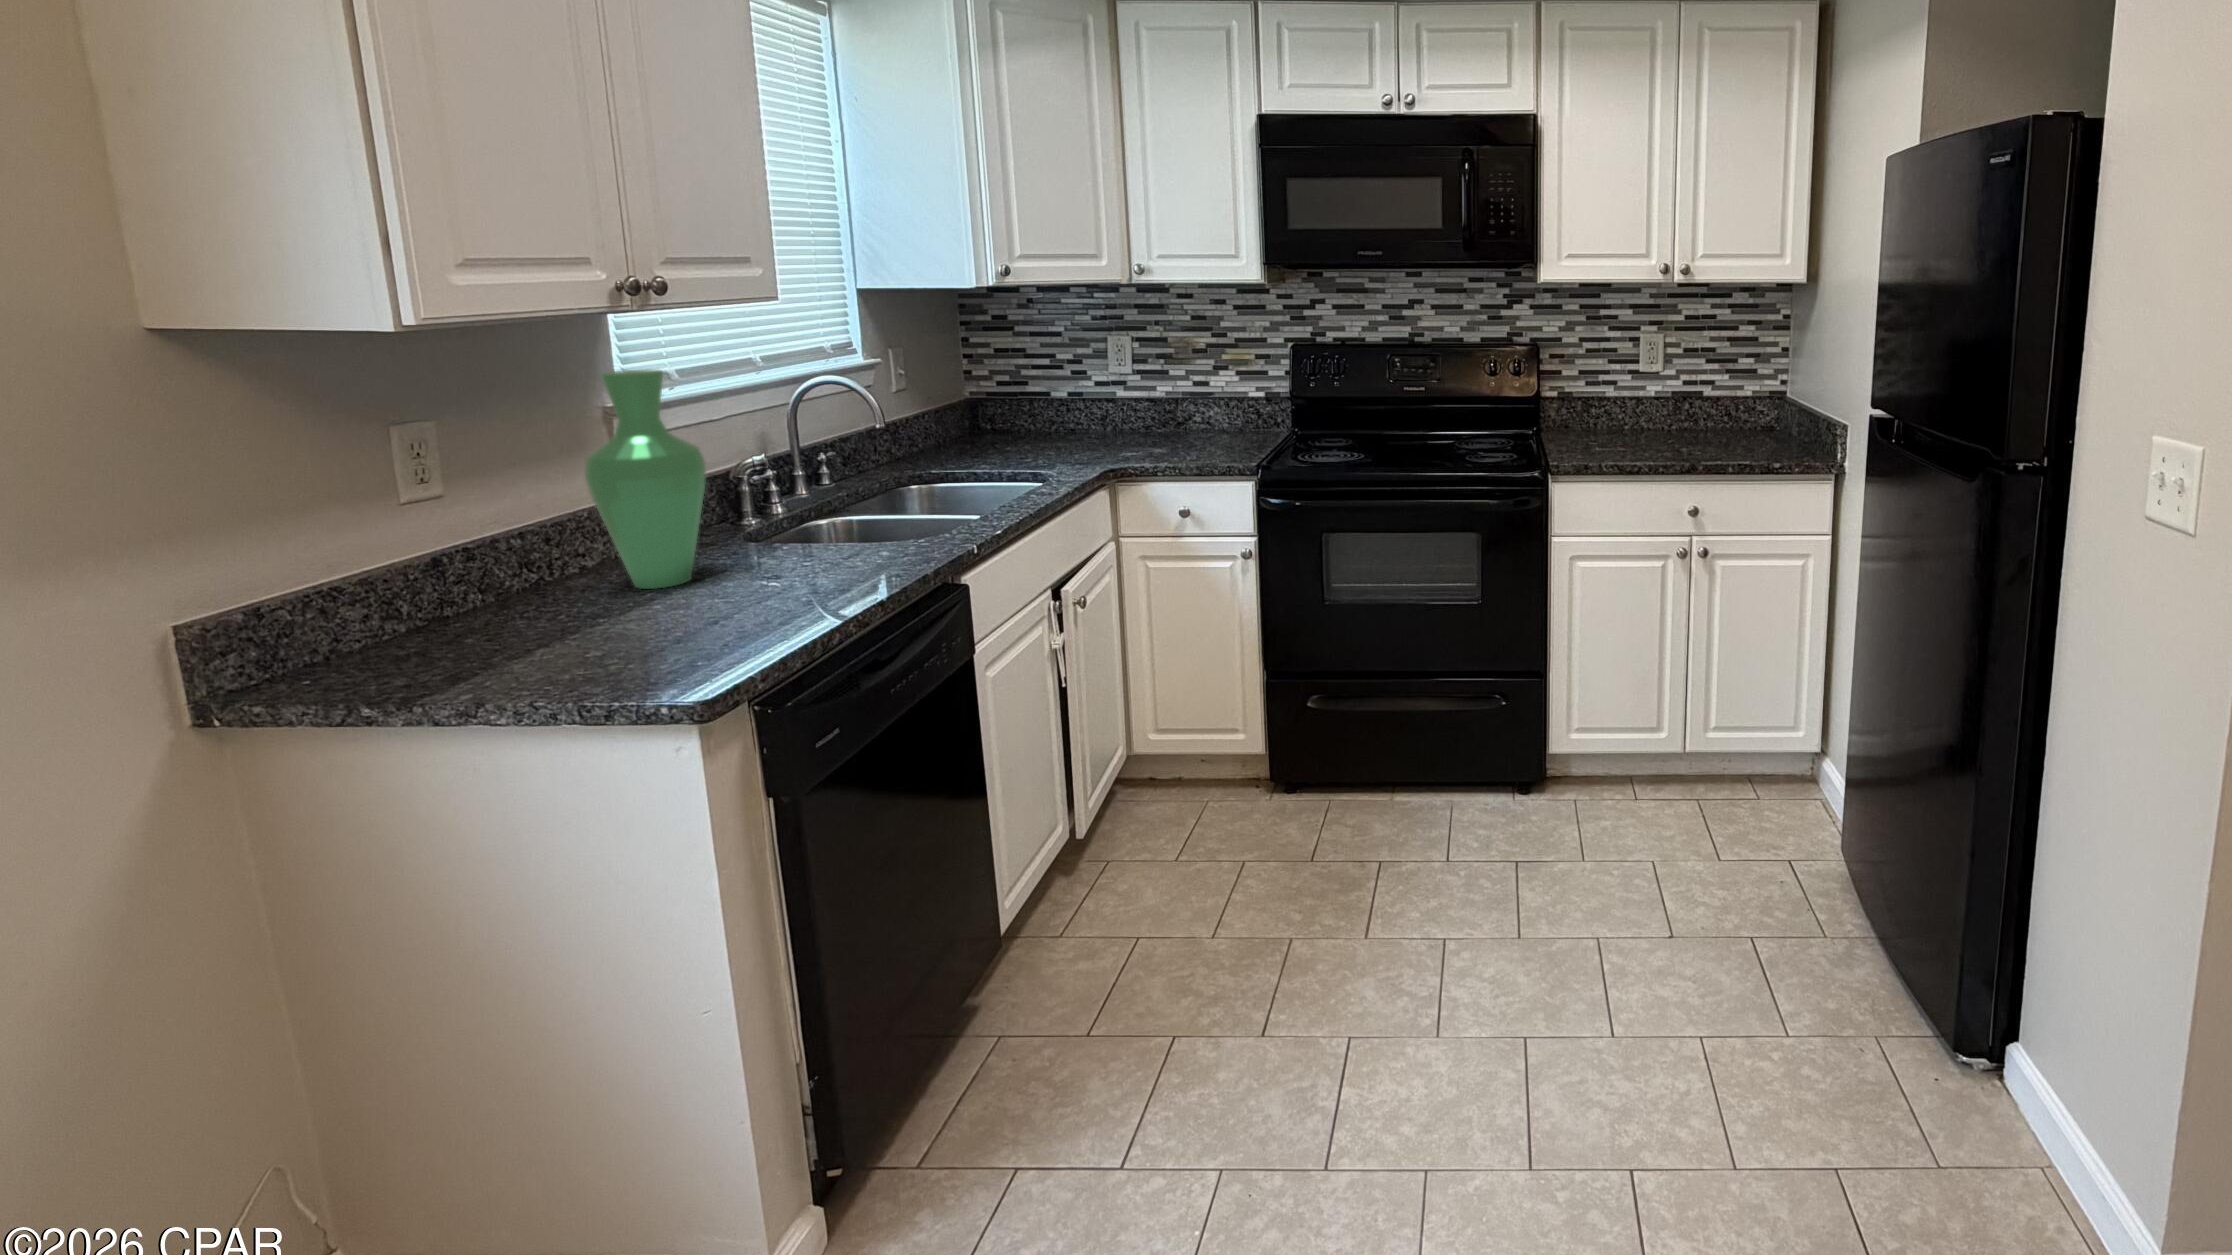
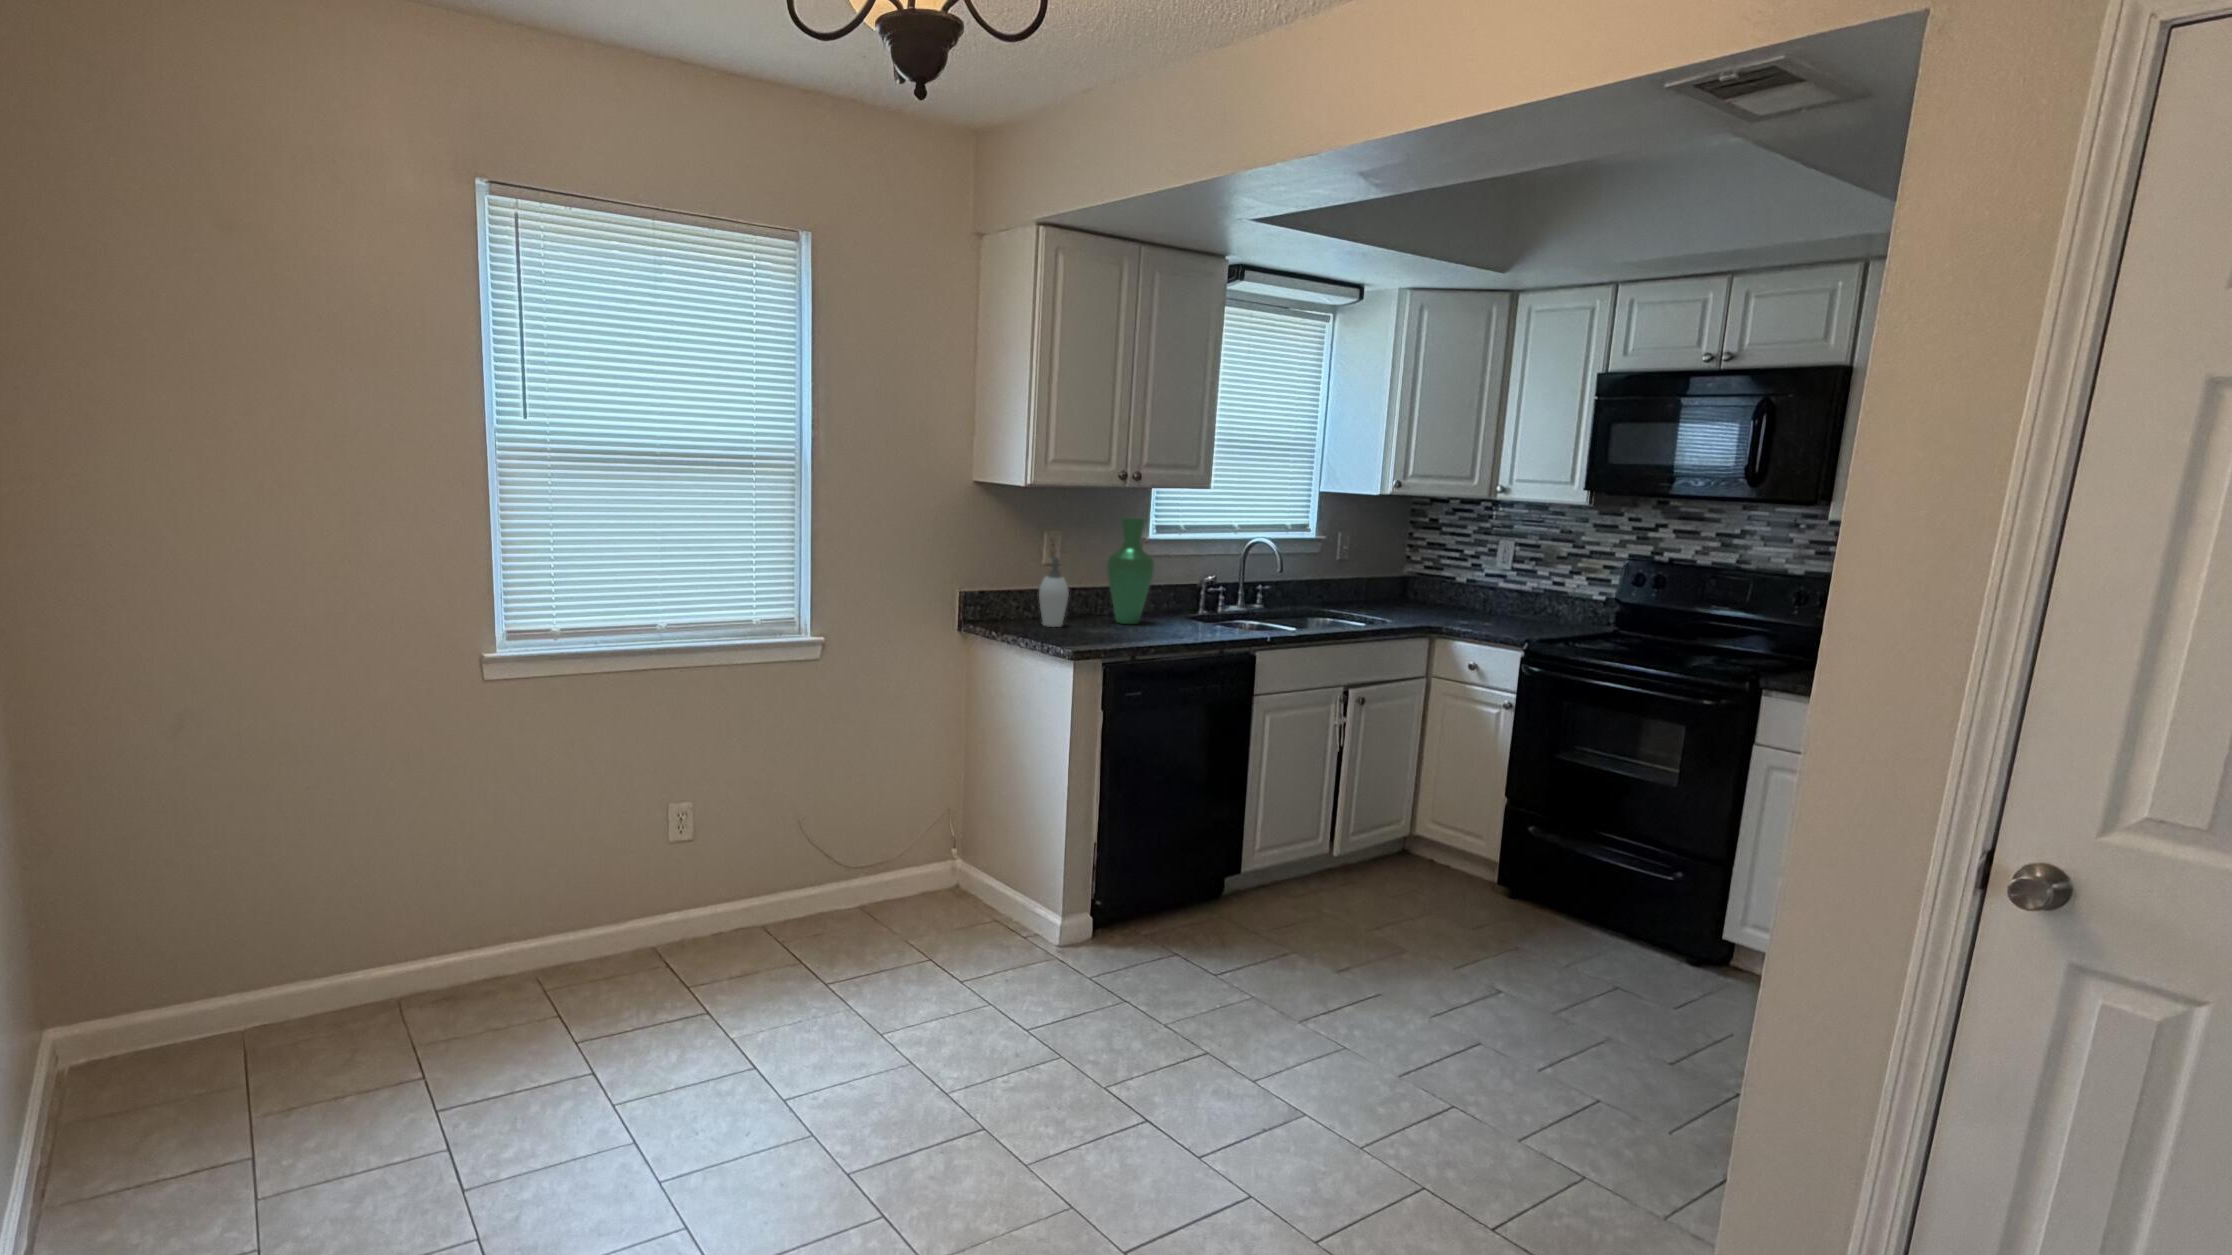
soap dispenser: none [446,486,540,649] -> present [1039,557,1069,627]

